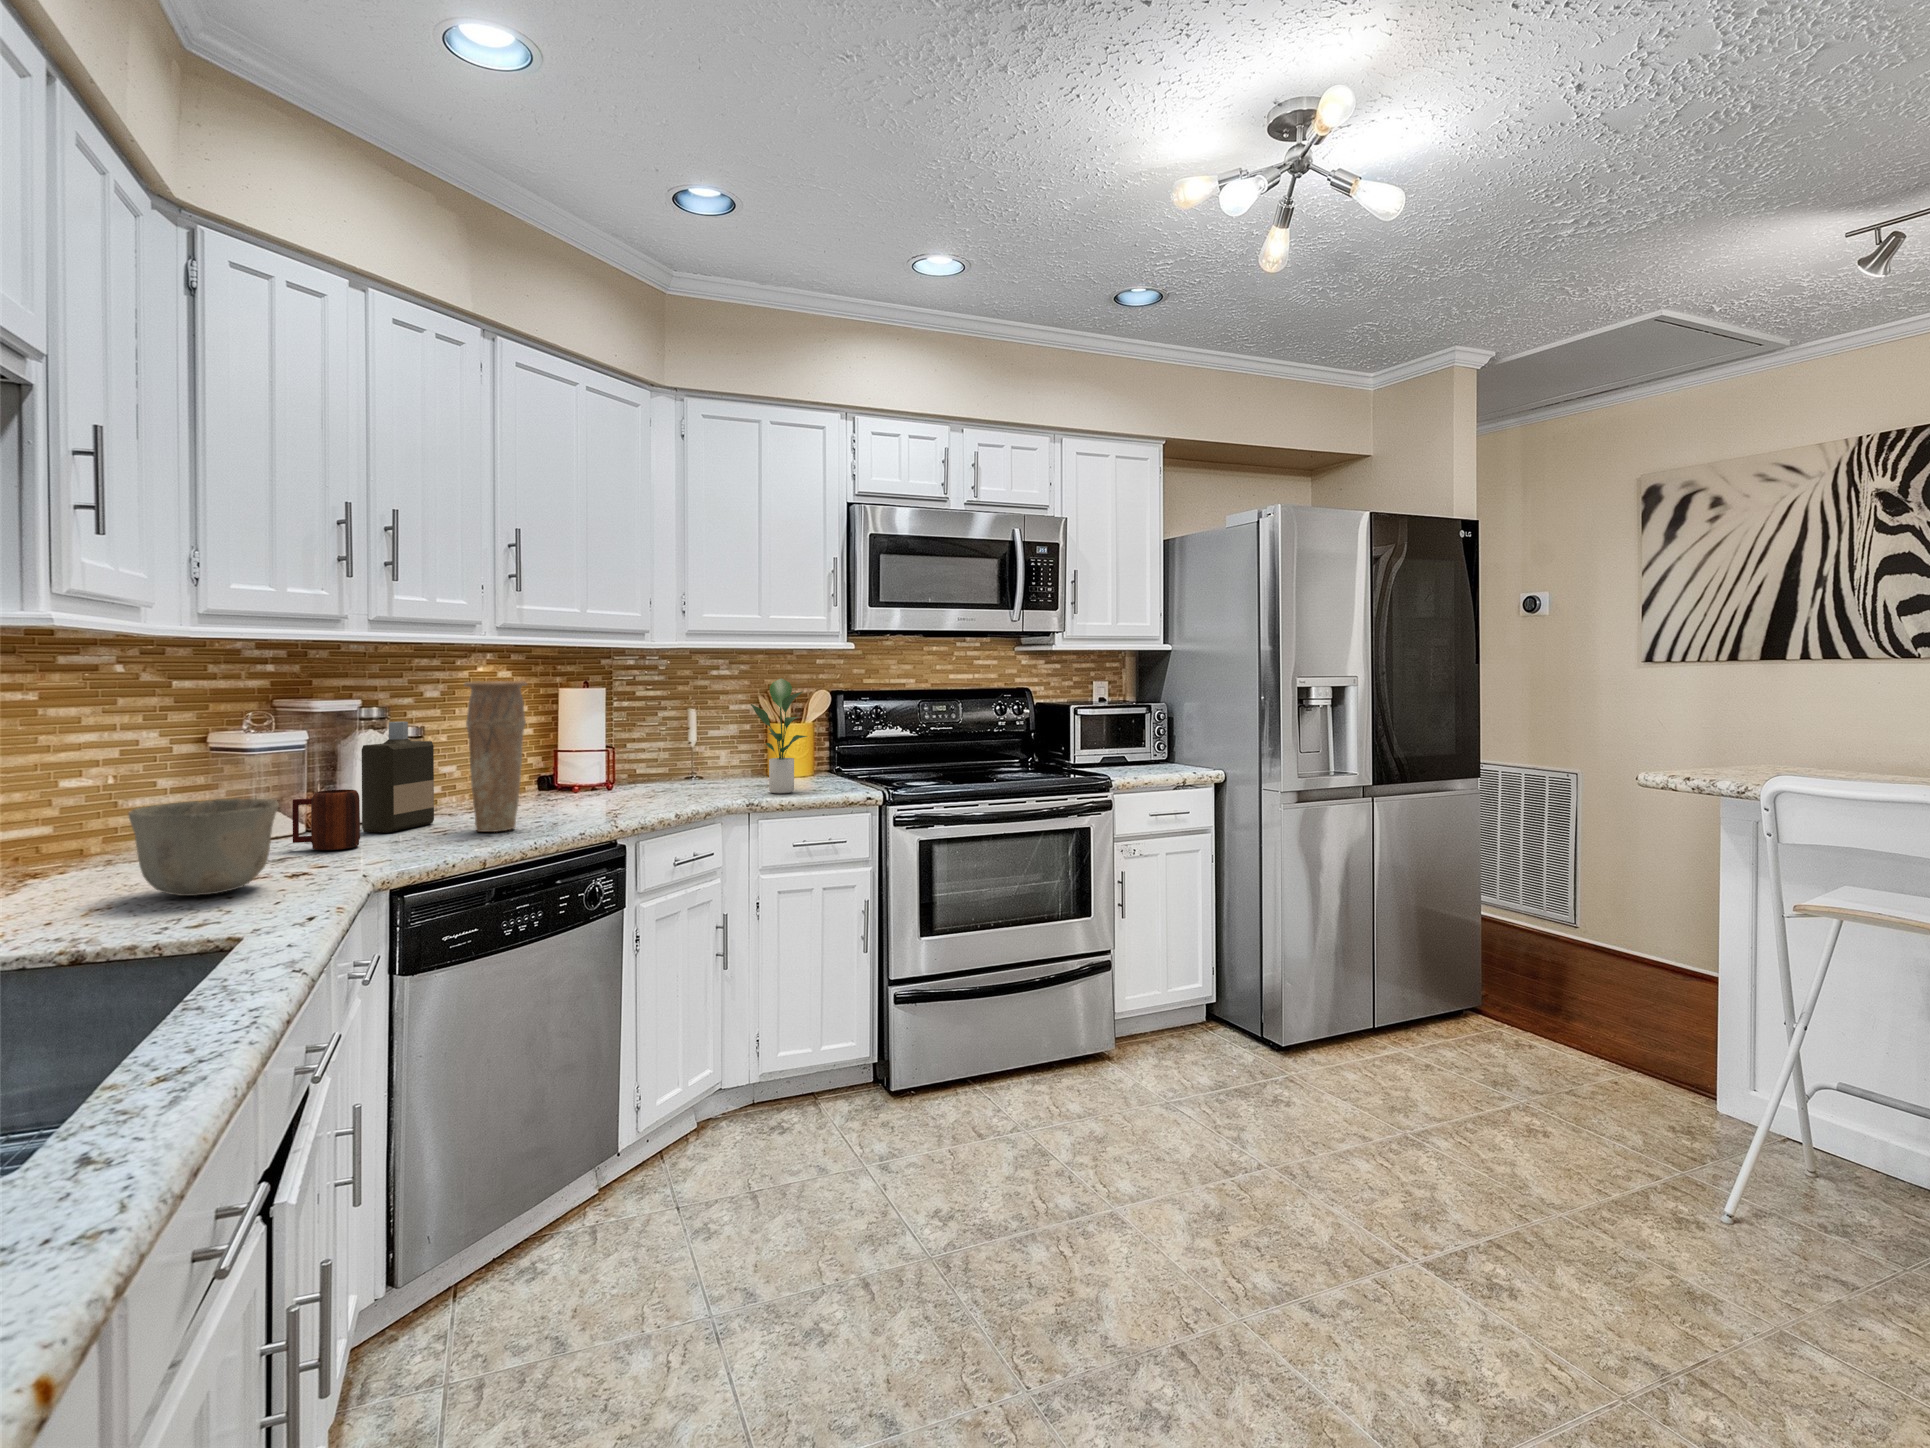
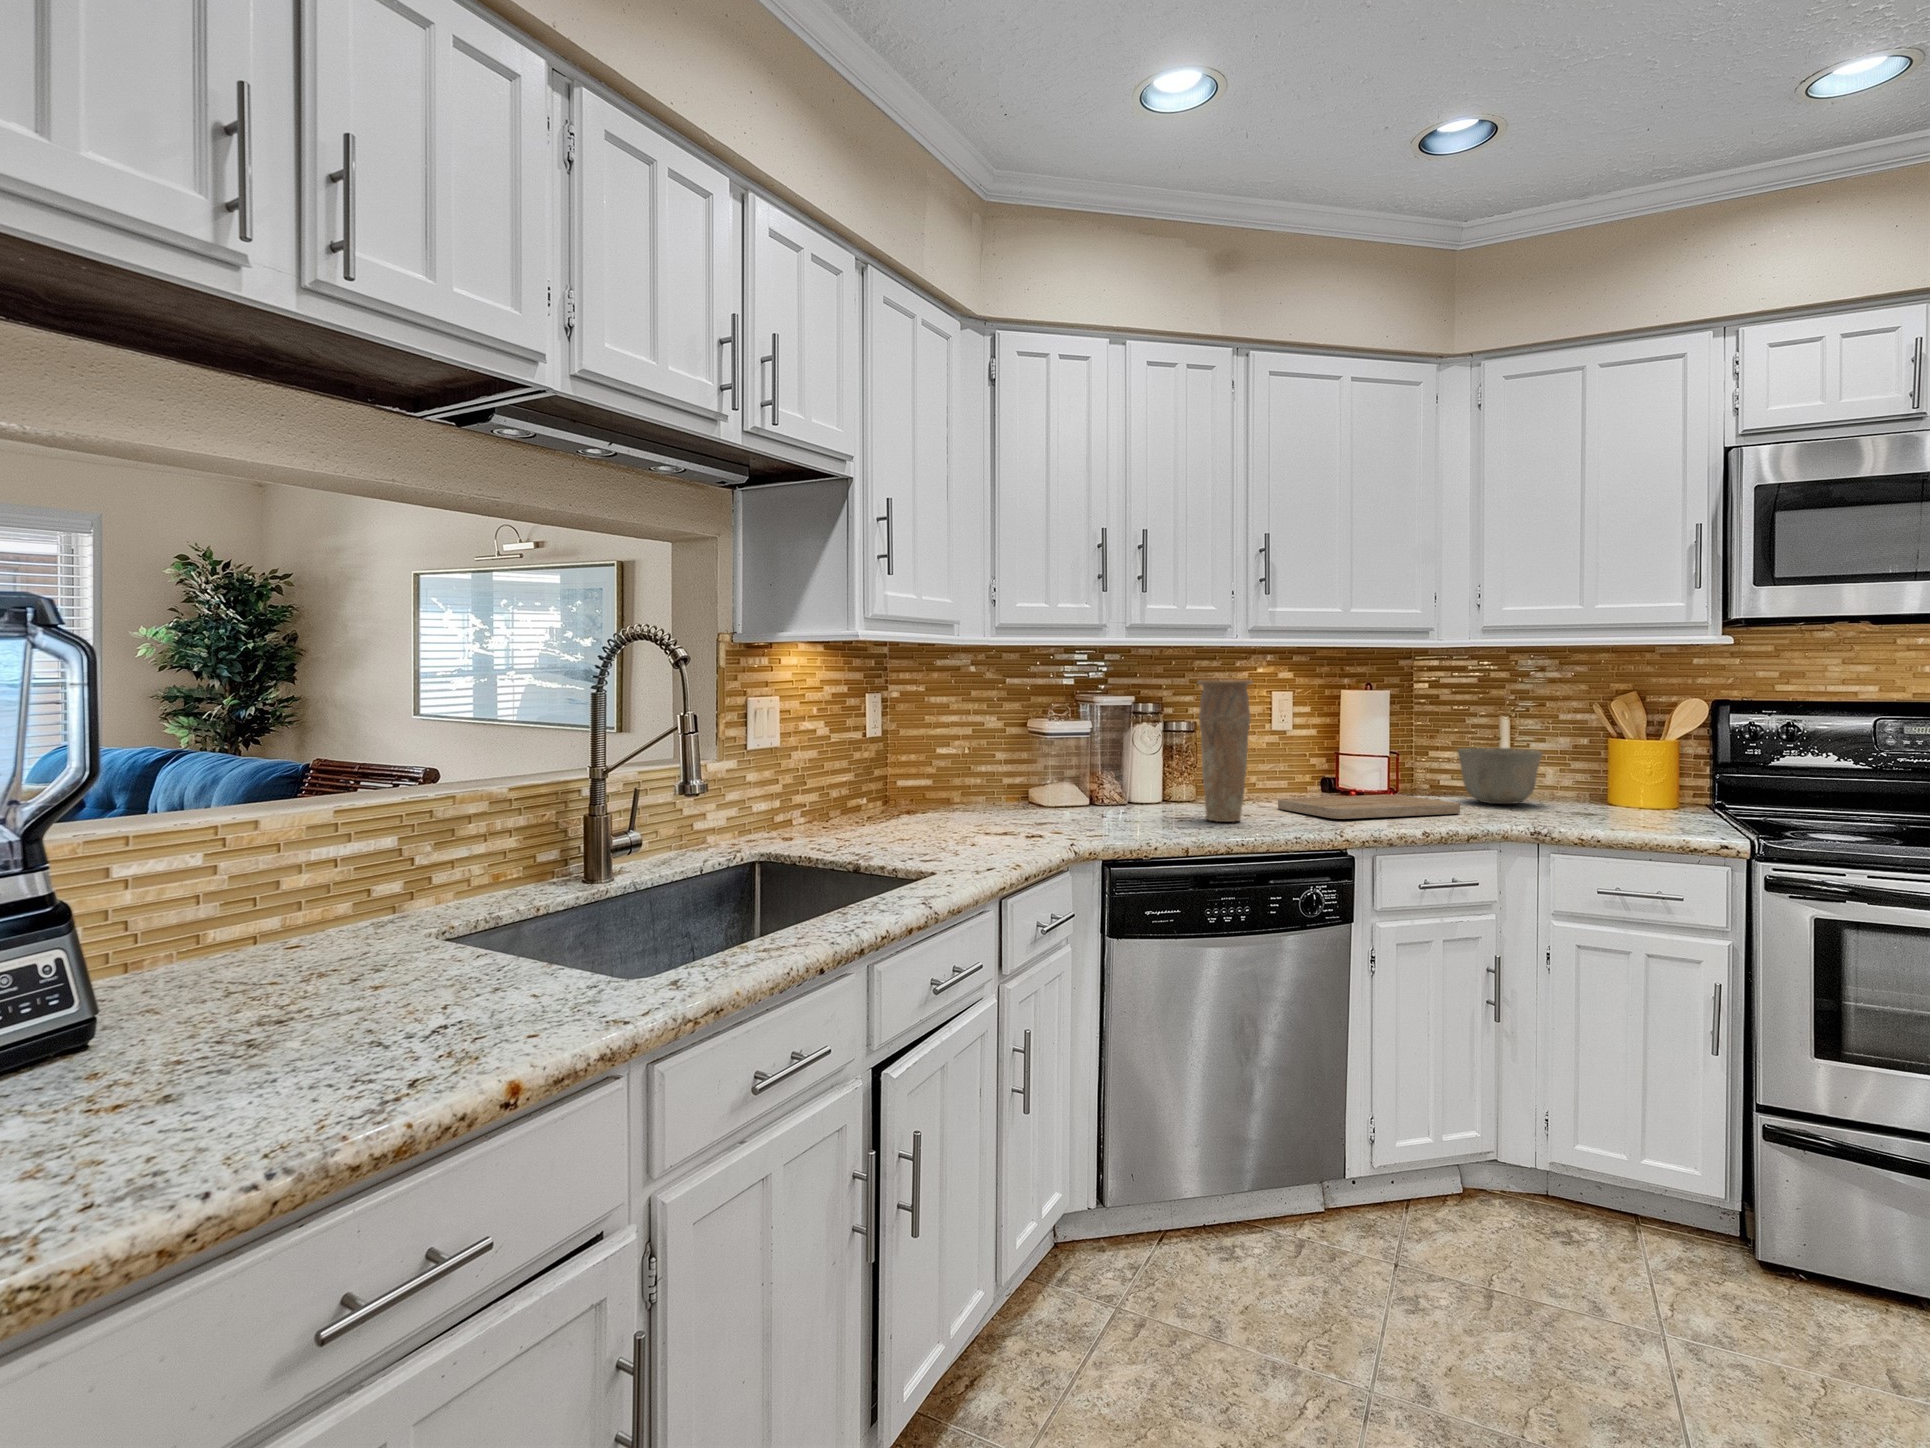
potted plant: present [751,678,807,793] -> none [1543,679,1626,823]
bottle: present [362,722,434,833] -> none [1127,716,1186,811]
cutting board: none [529,786,689,814] -> present [1278,795,1460,819]
mug: present [292,790,360,850] -> none [1062,770,1109,819]
ceramic bowl: present [129,798,279,896] -> present [1458,748,1543,804]

